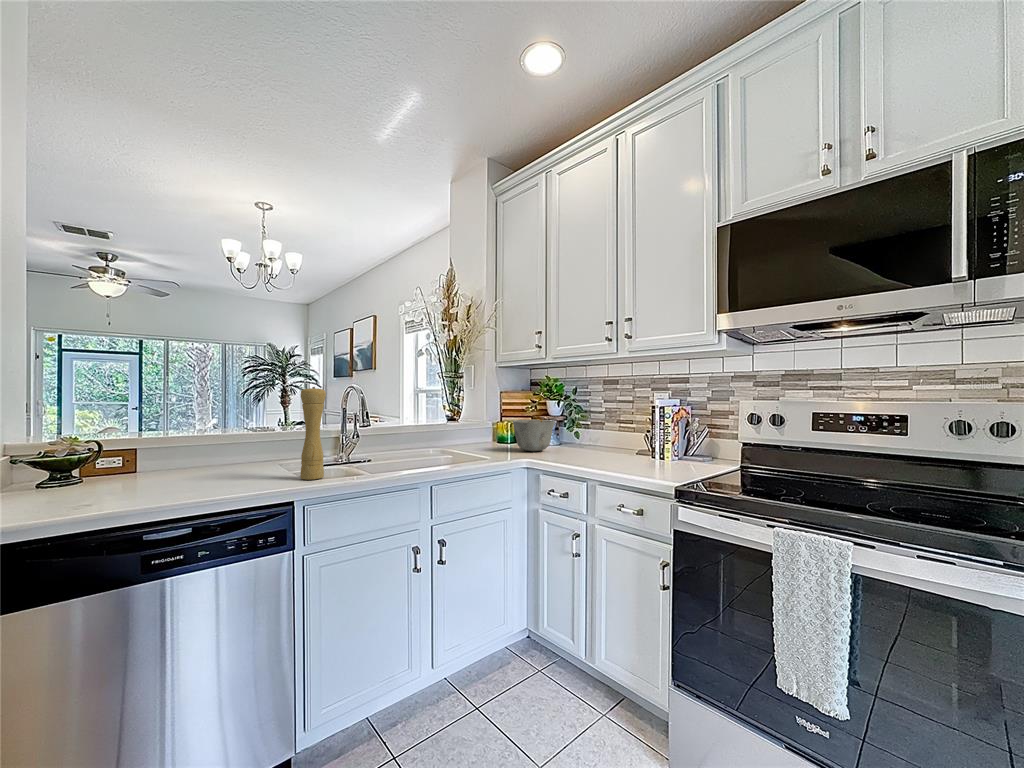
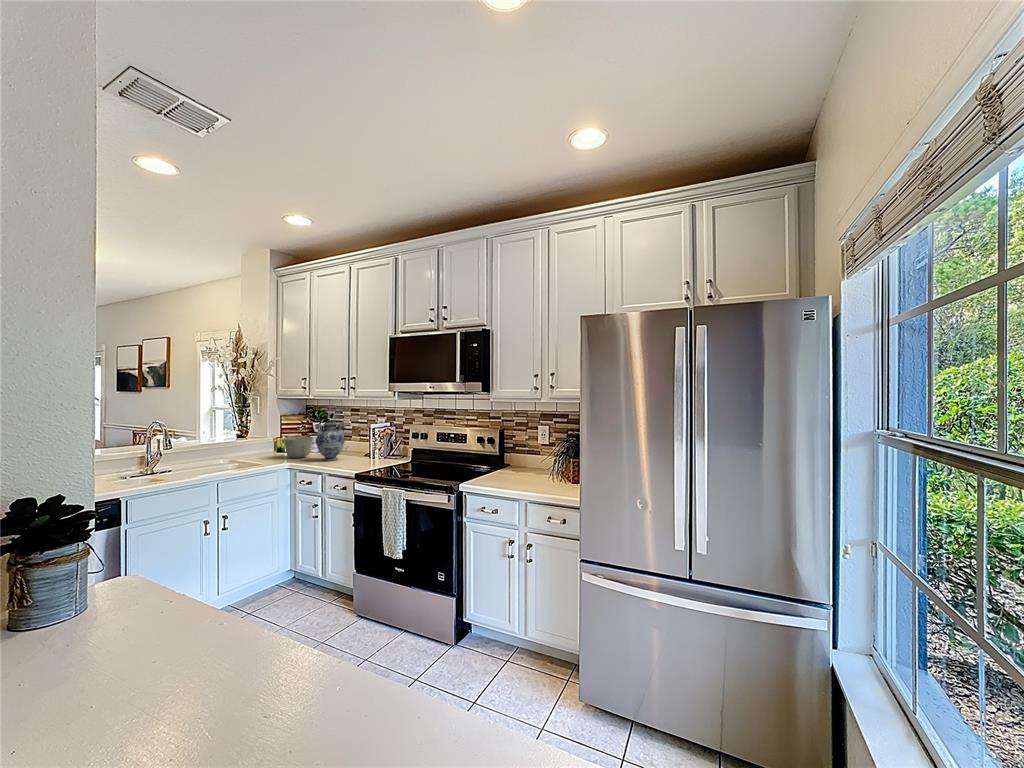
pepper mill: present [300,387,326,480] -> none [128,430,145,486]
decorative vase: none [565,395,612,459] -> present [315,422,346,461]

